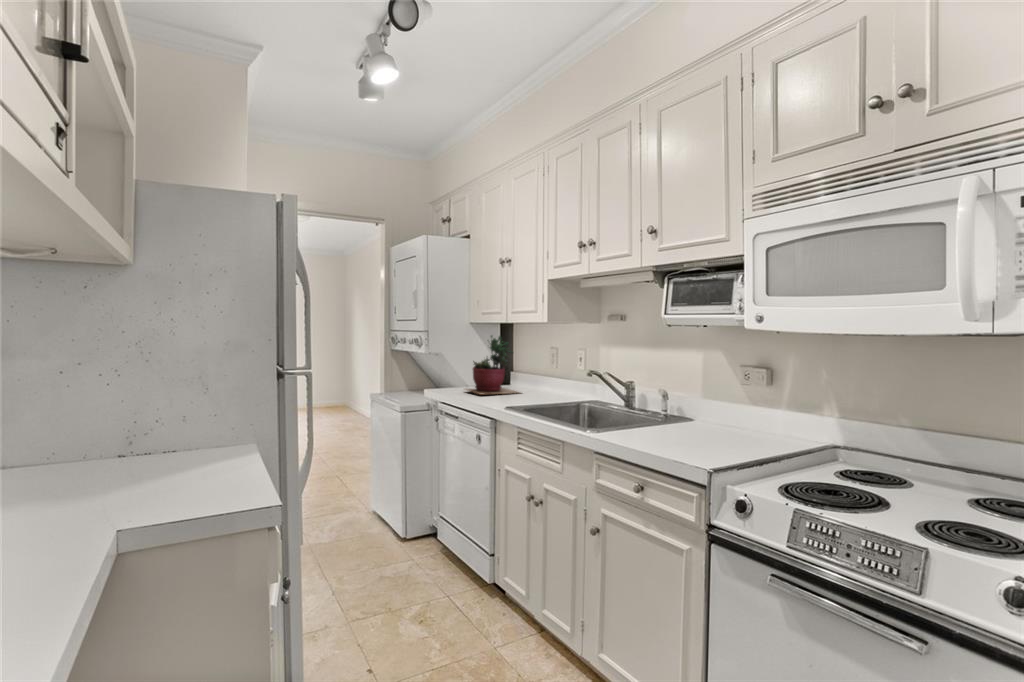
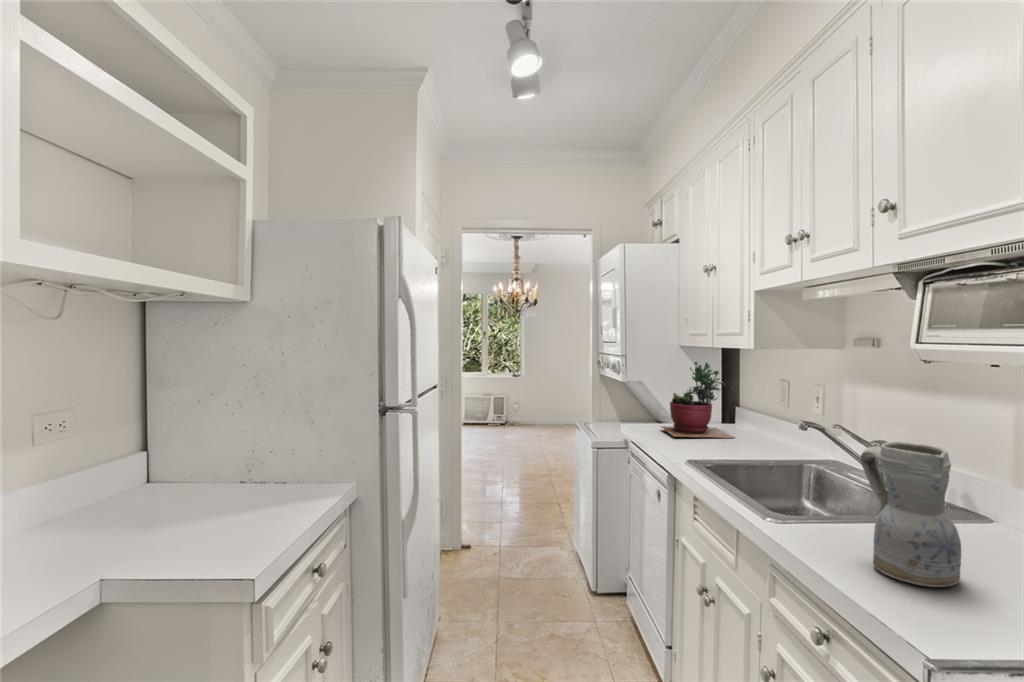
ceramic pitcher: none [651,370,702,447] -> present [860,442,961,587]

